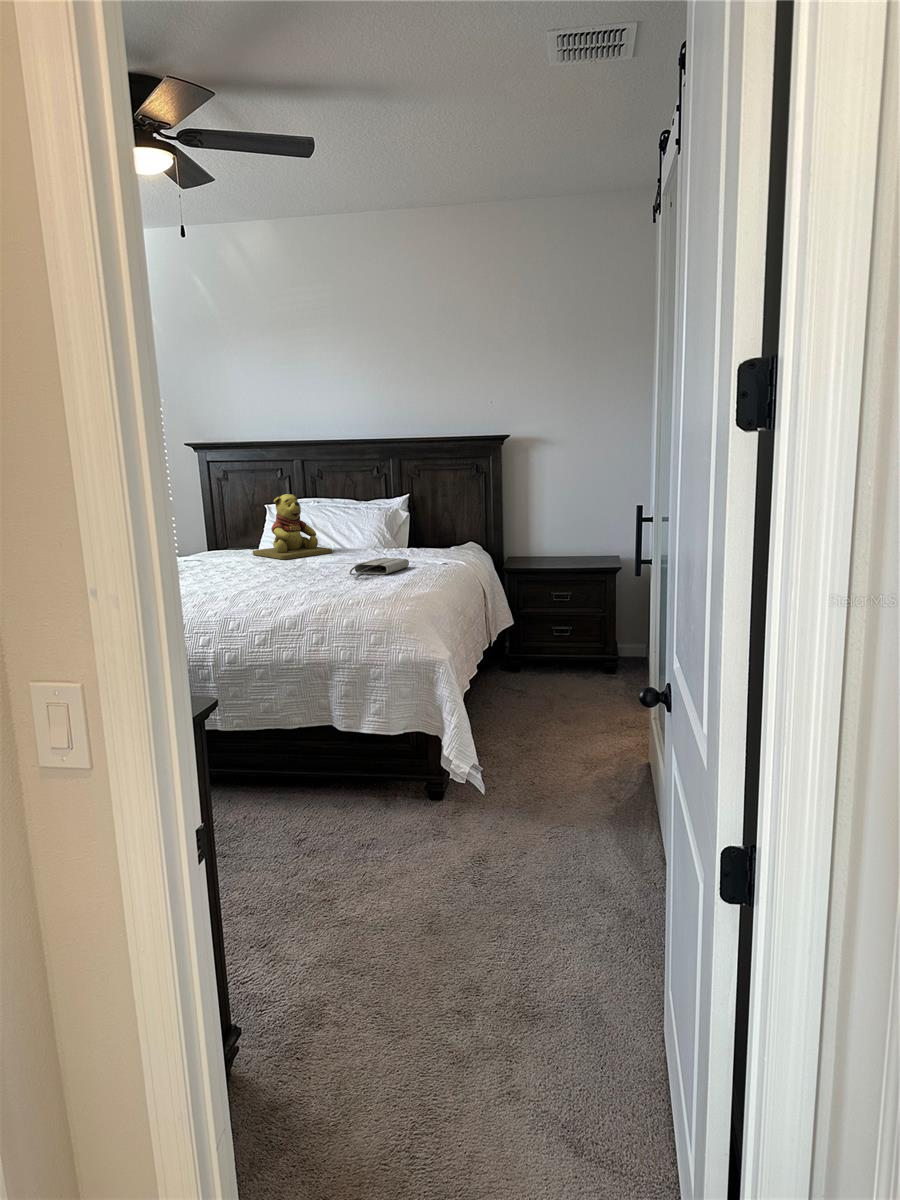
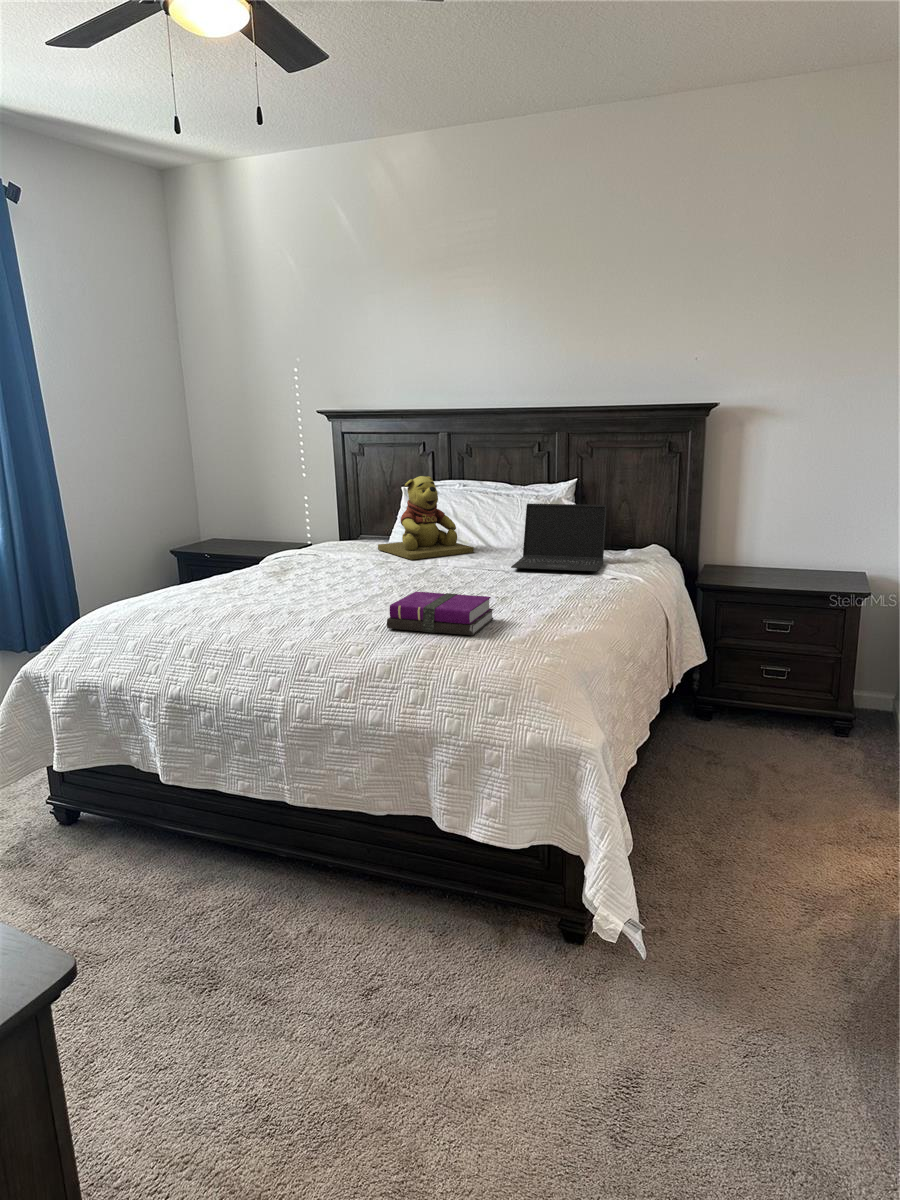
laptop: none [365,510,434,560] -> present [511,504,607,571]
tote bag: present [349,558,409,575] -> none [482,569,566,596]
notebook: none [286,572,362,598] -> present [387,592,494,635]

